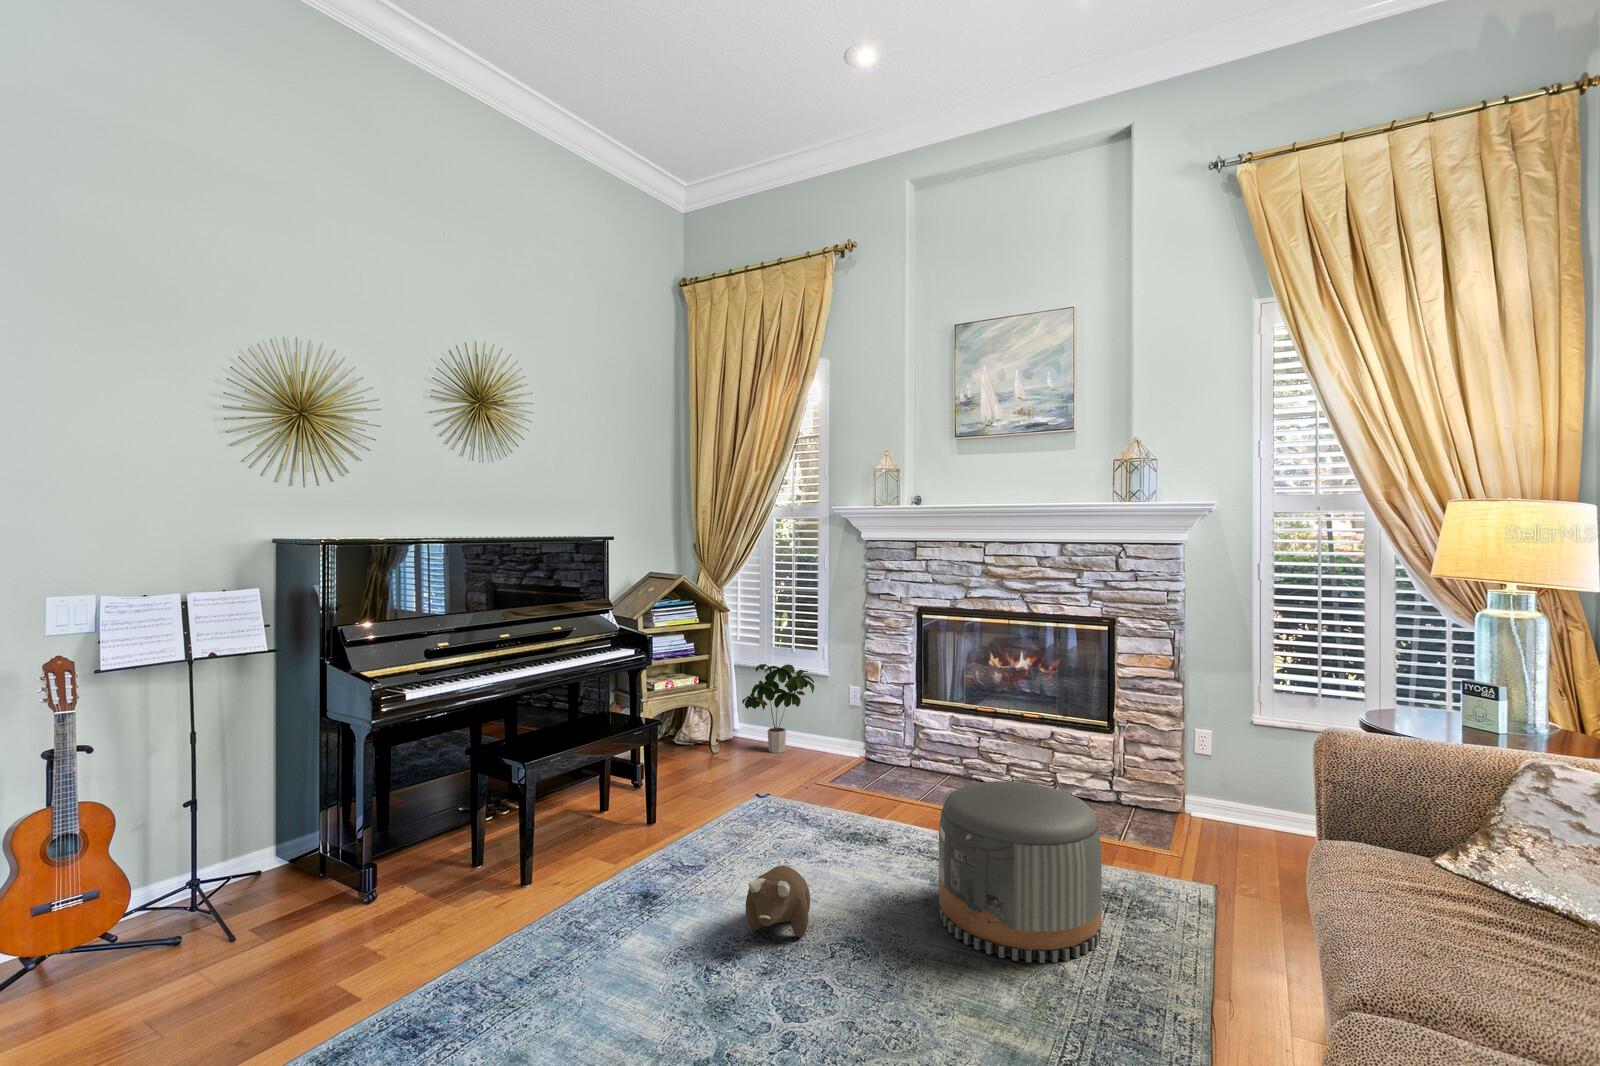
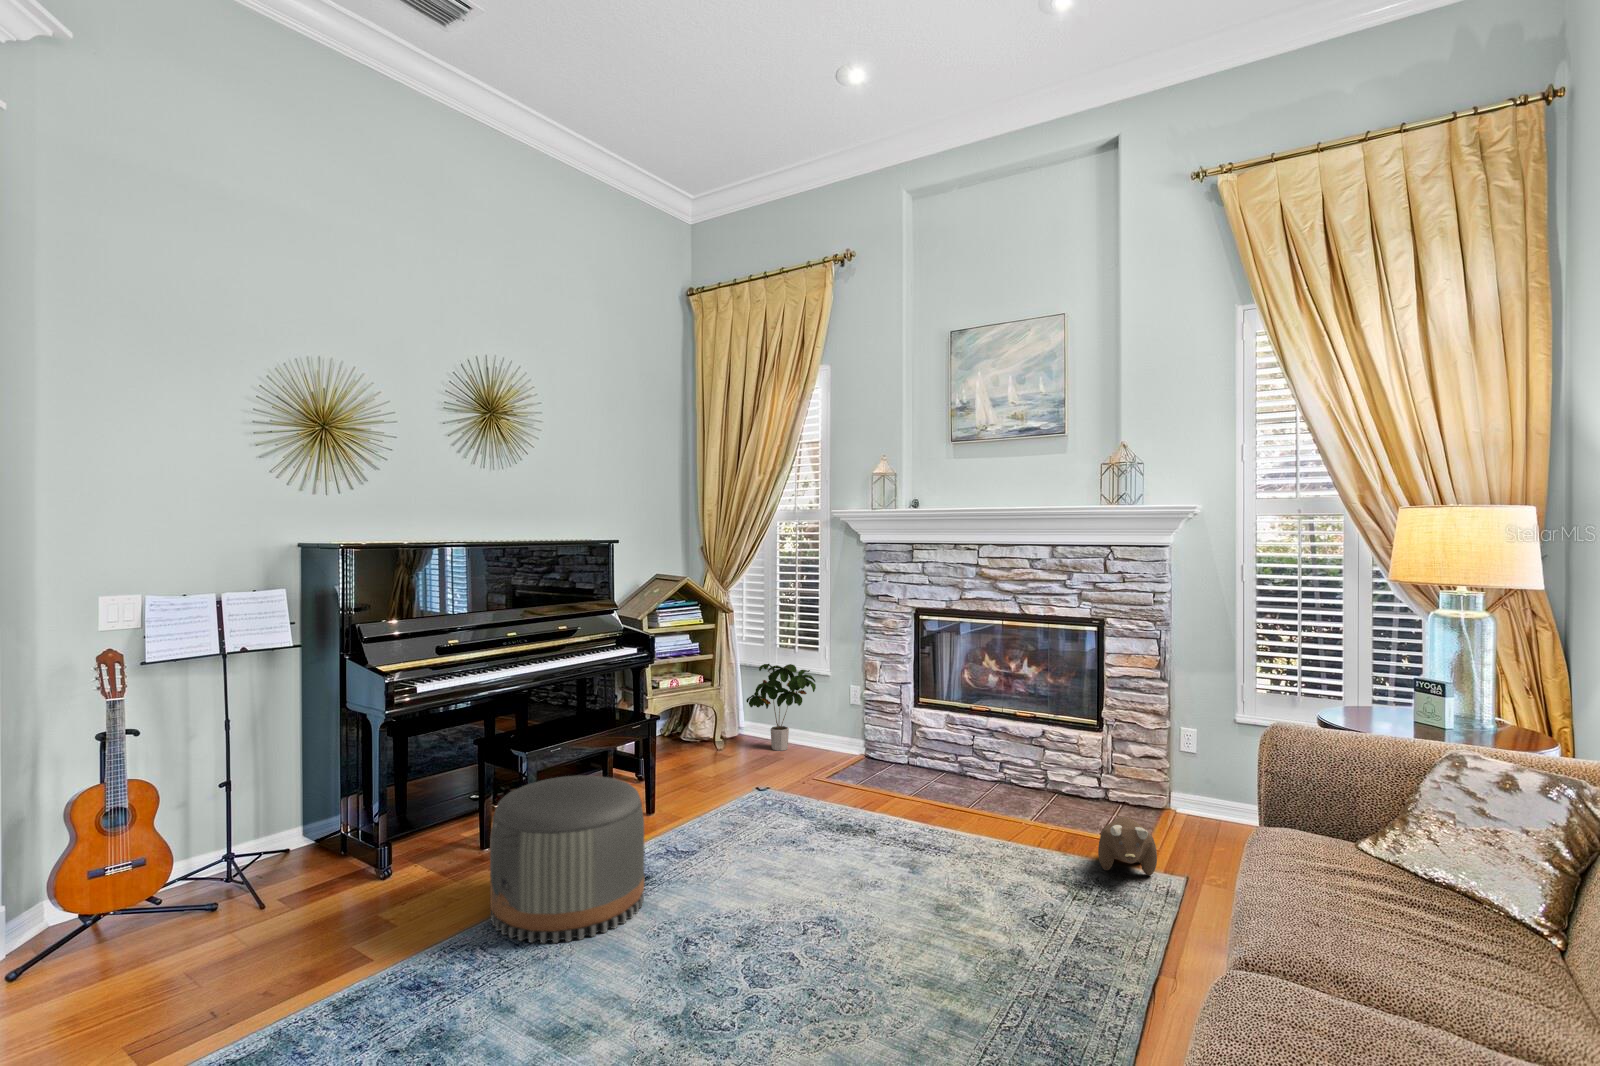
pouf: present [939,781,1102,963] -> present [490,775,644,943]
plush toy: present [746,865,810,937] -> present [1098,817,1157,876]

